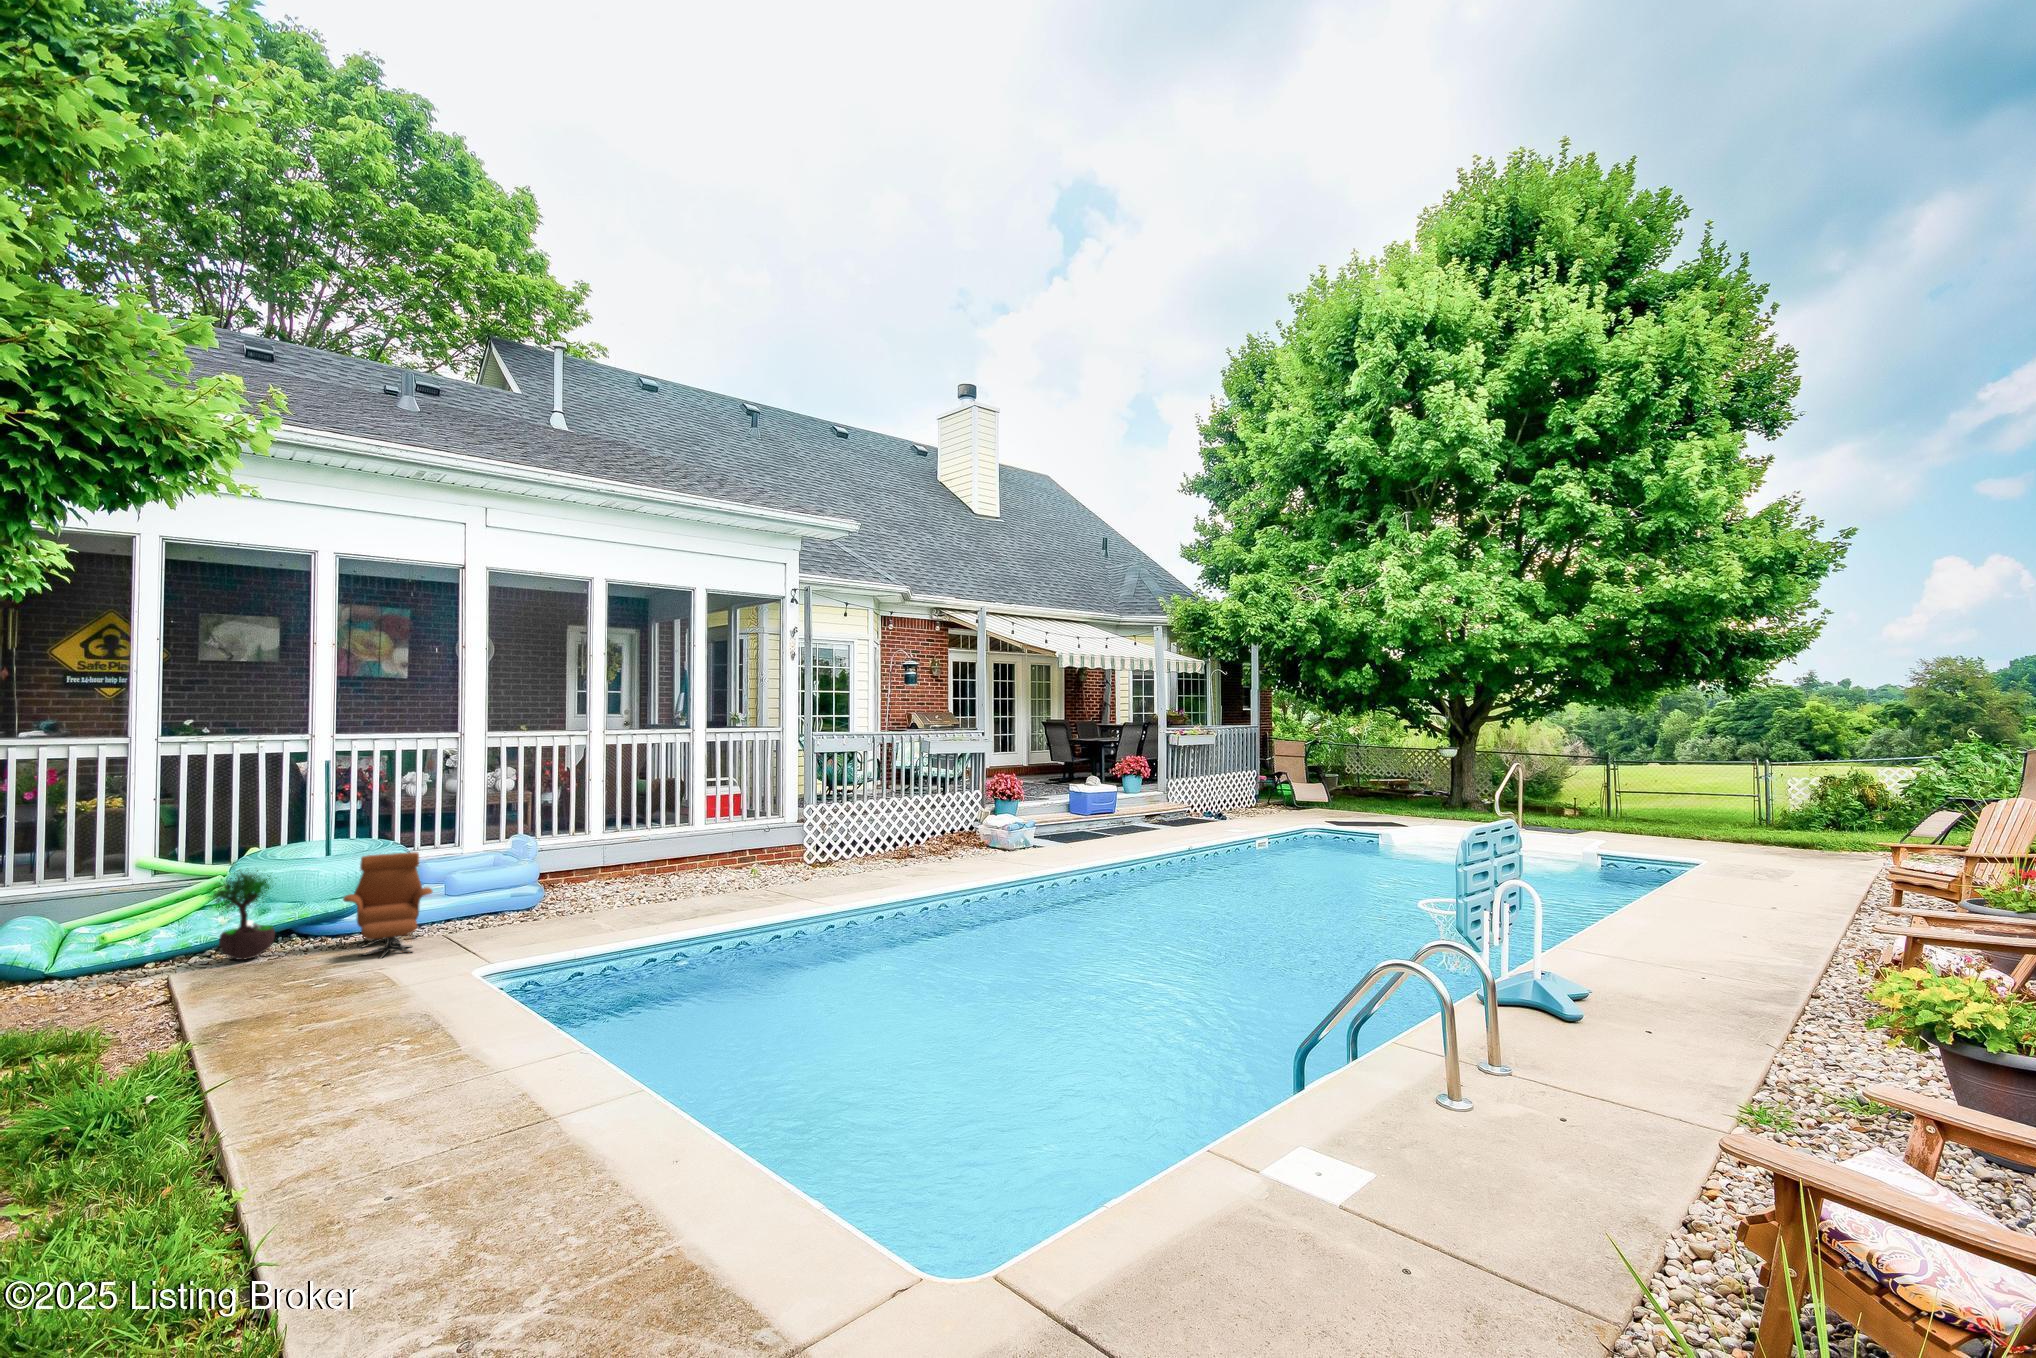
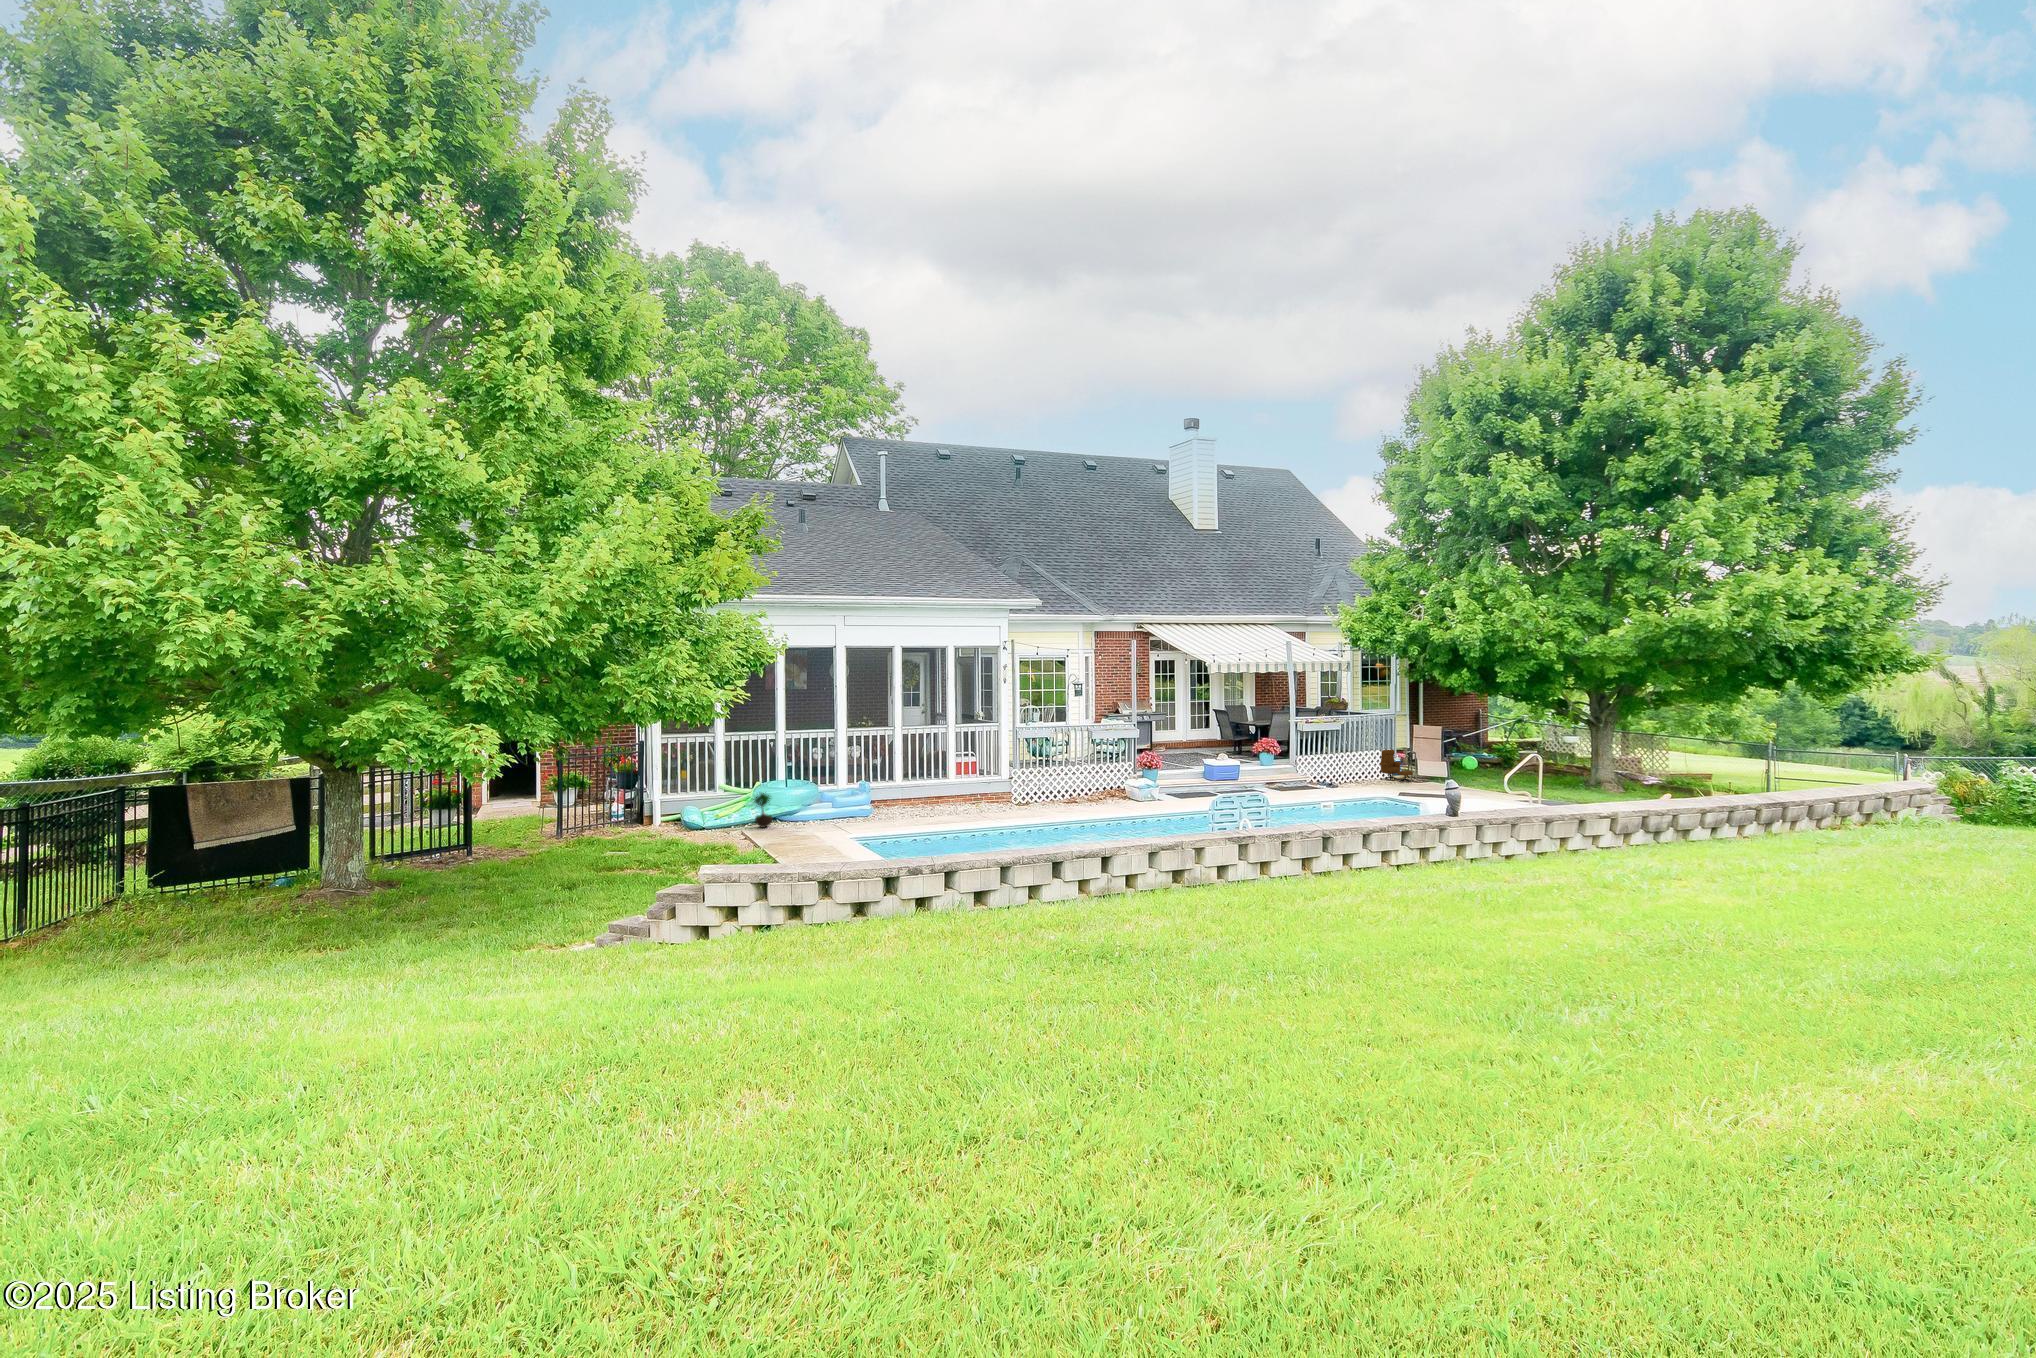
lounge chair: present [343,852,433,959] -> present [1379,749,1413,782]

